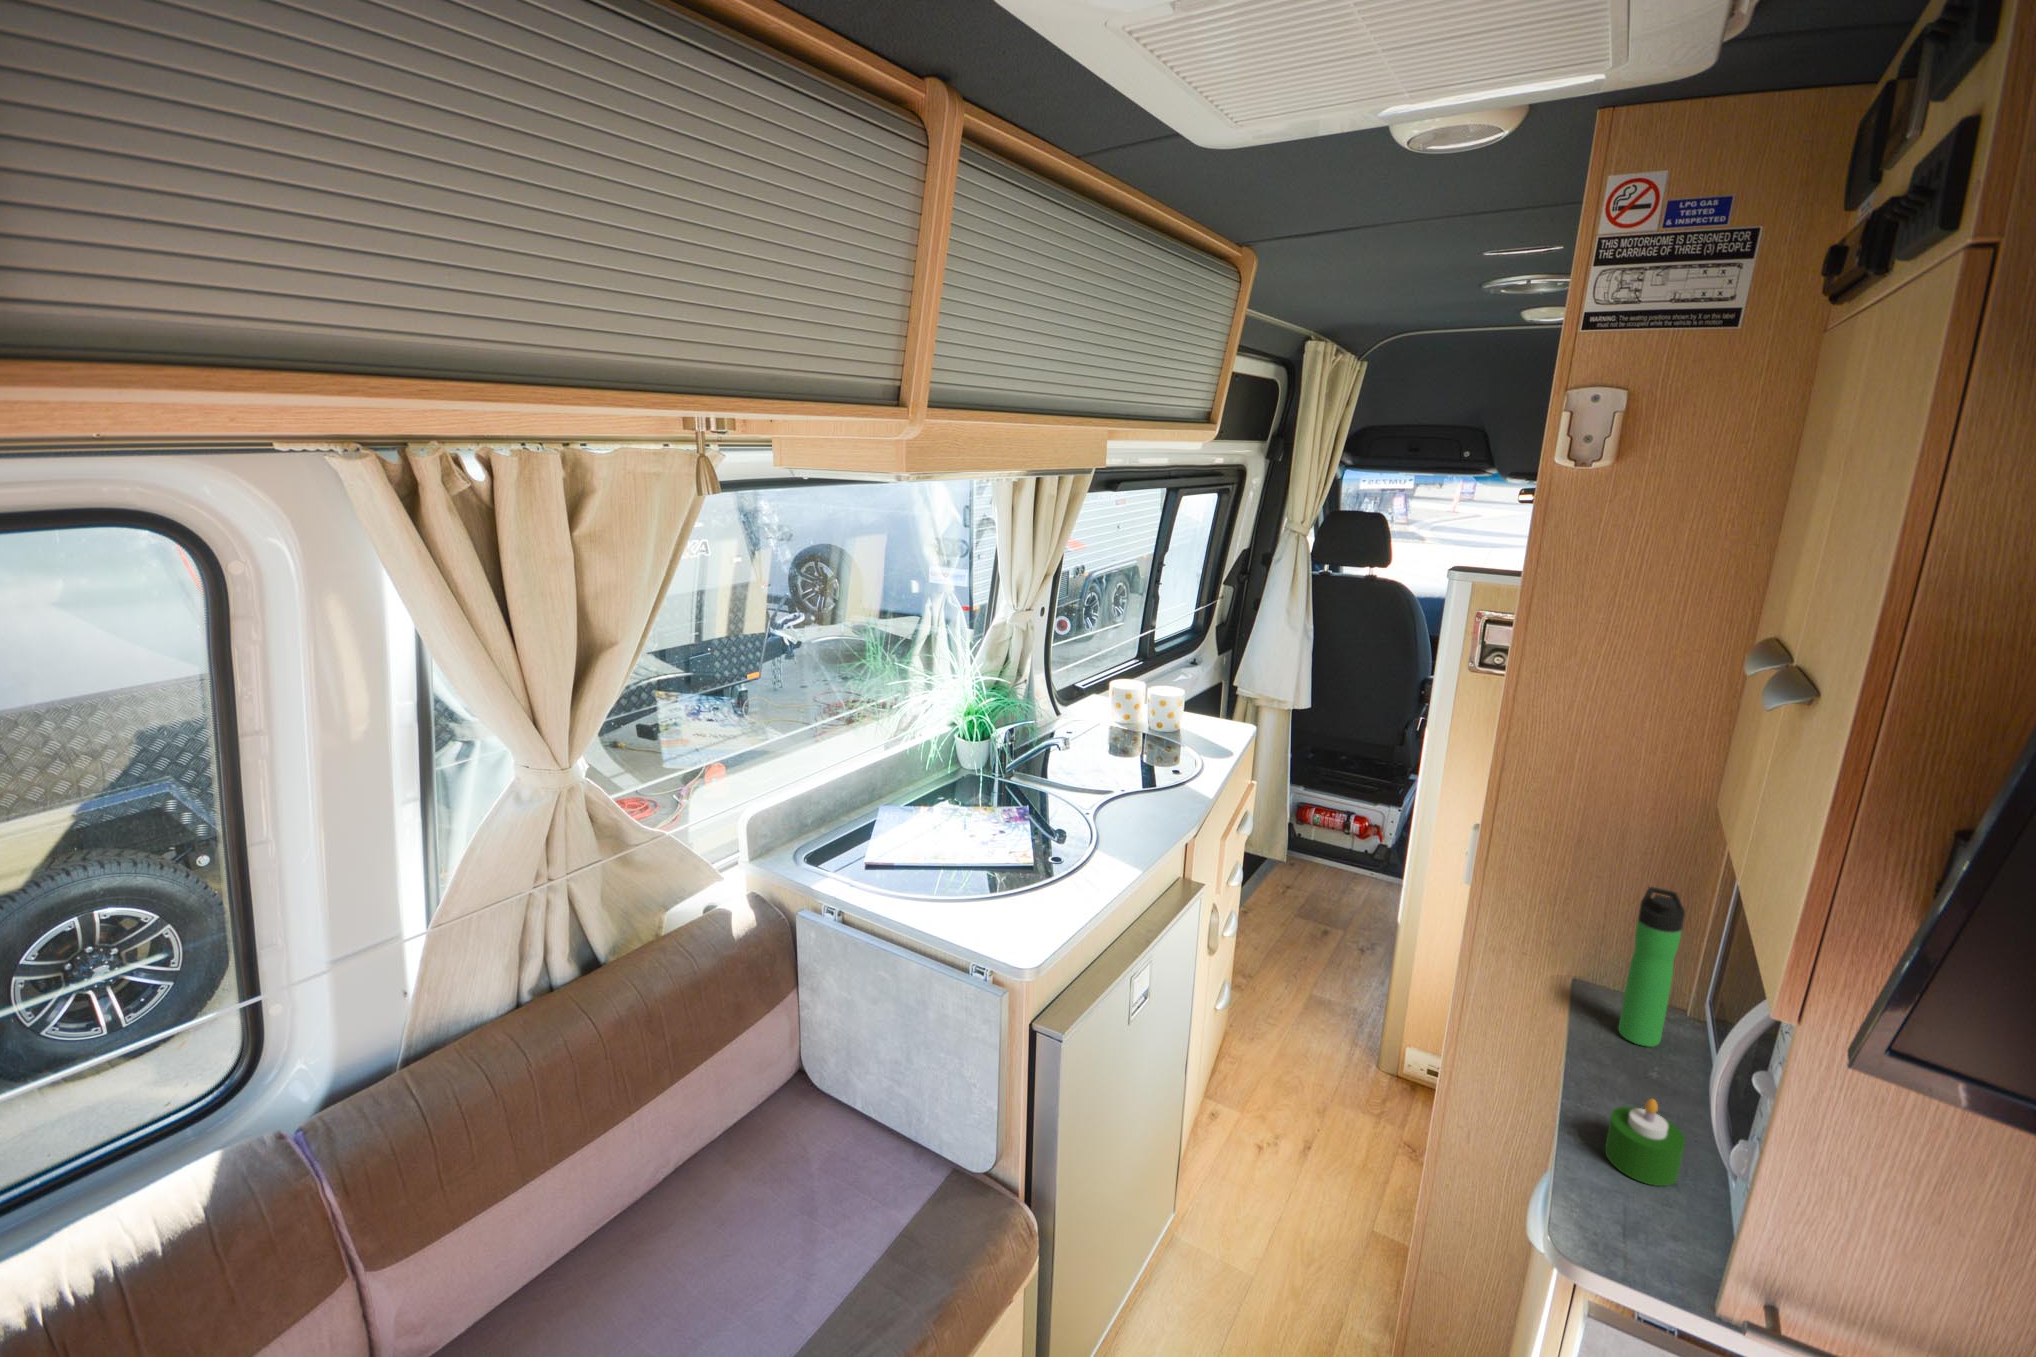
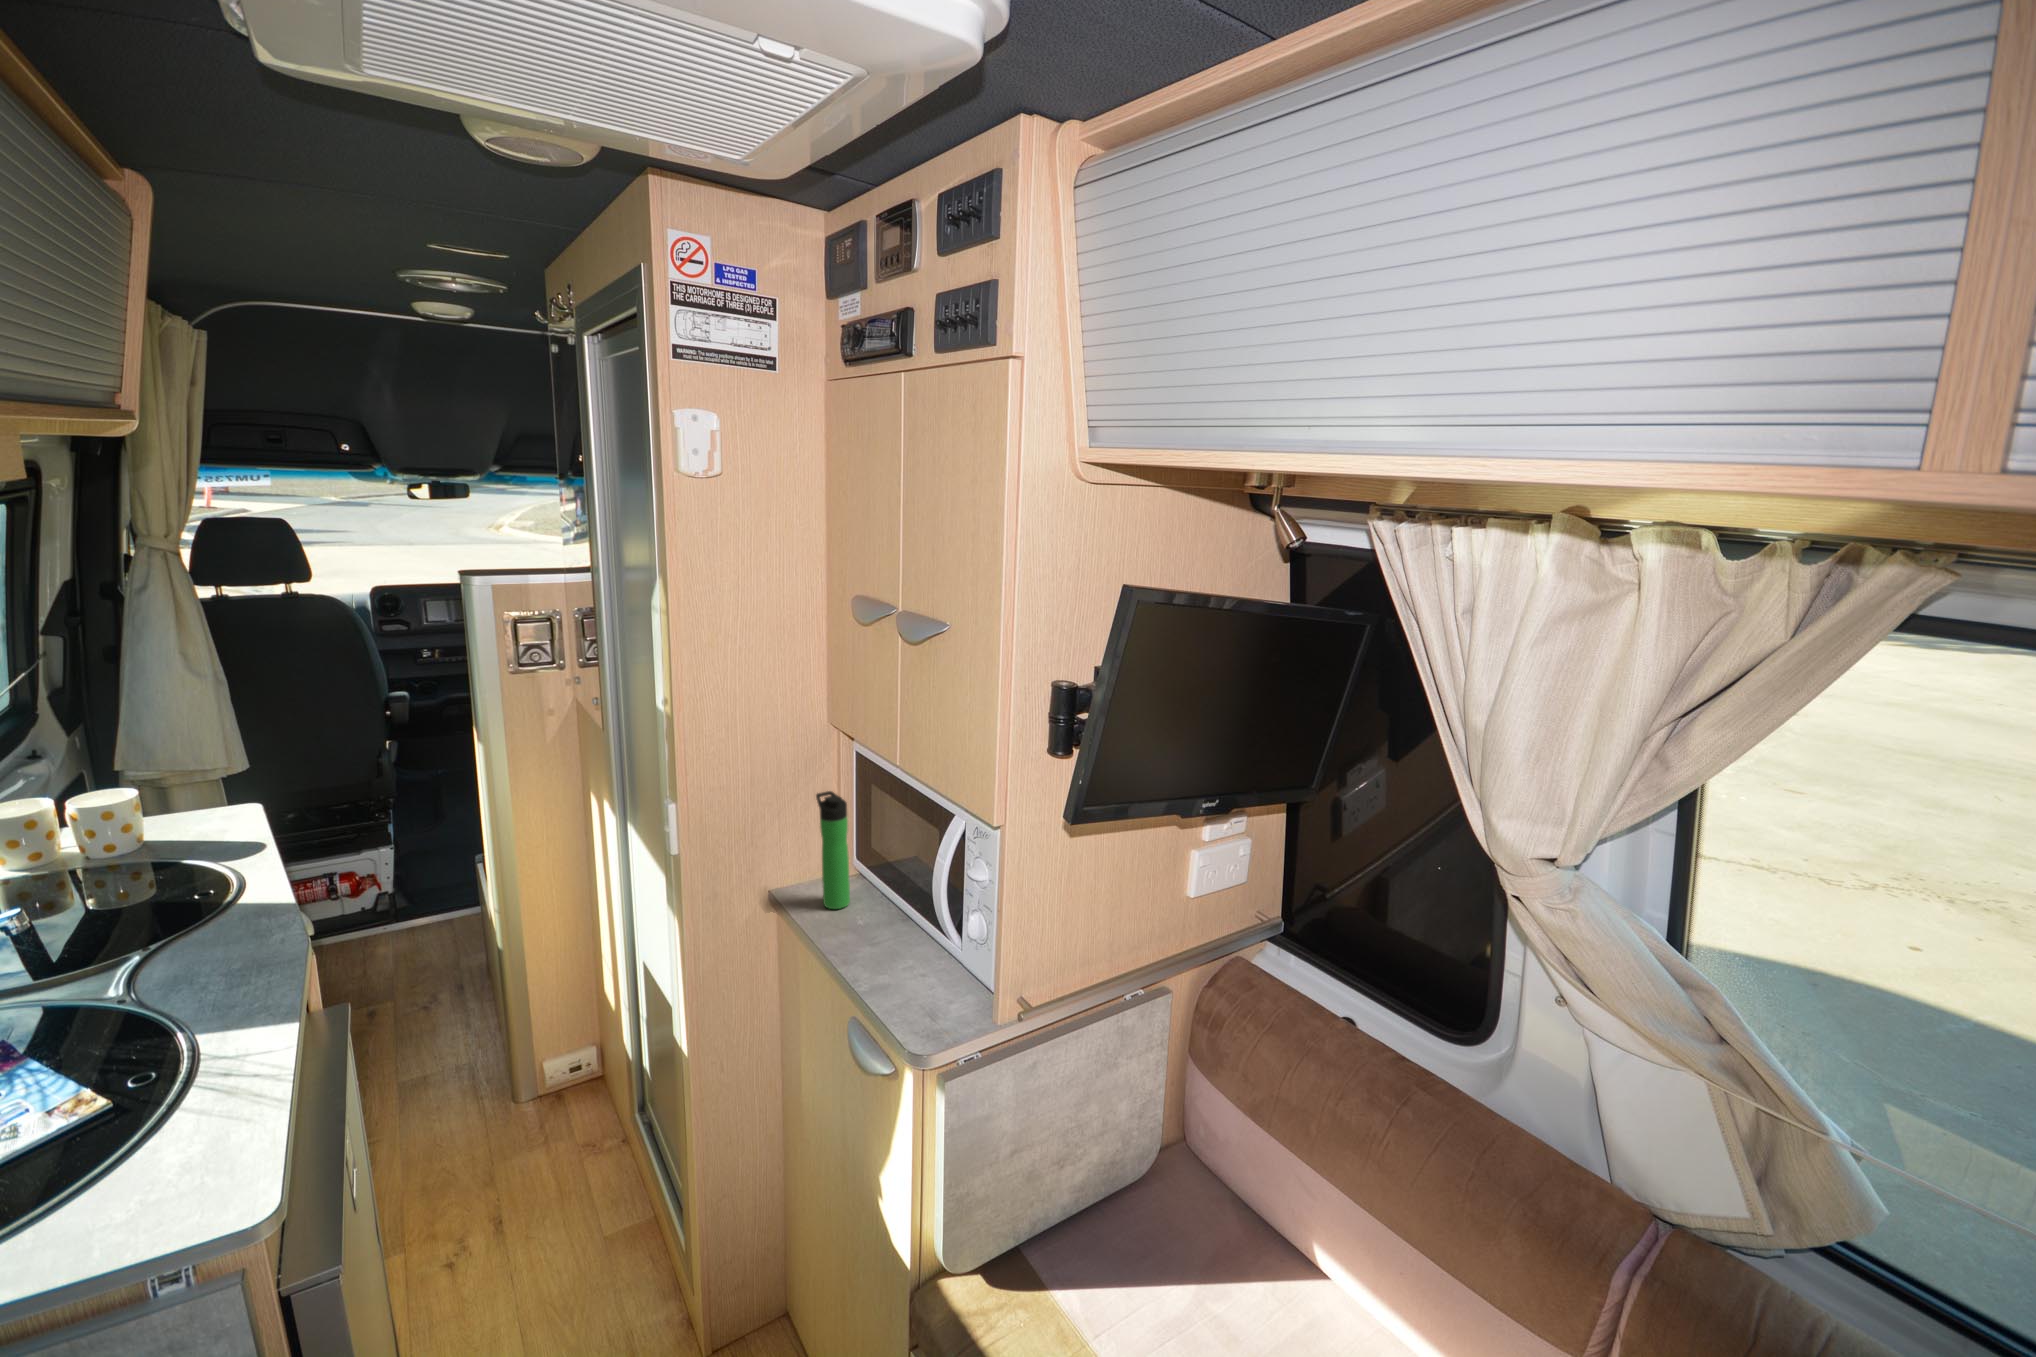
candle: present [1605,1099,1685,1186] -> none [885,925,928,984]

